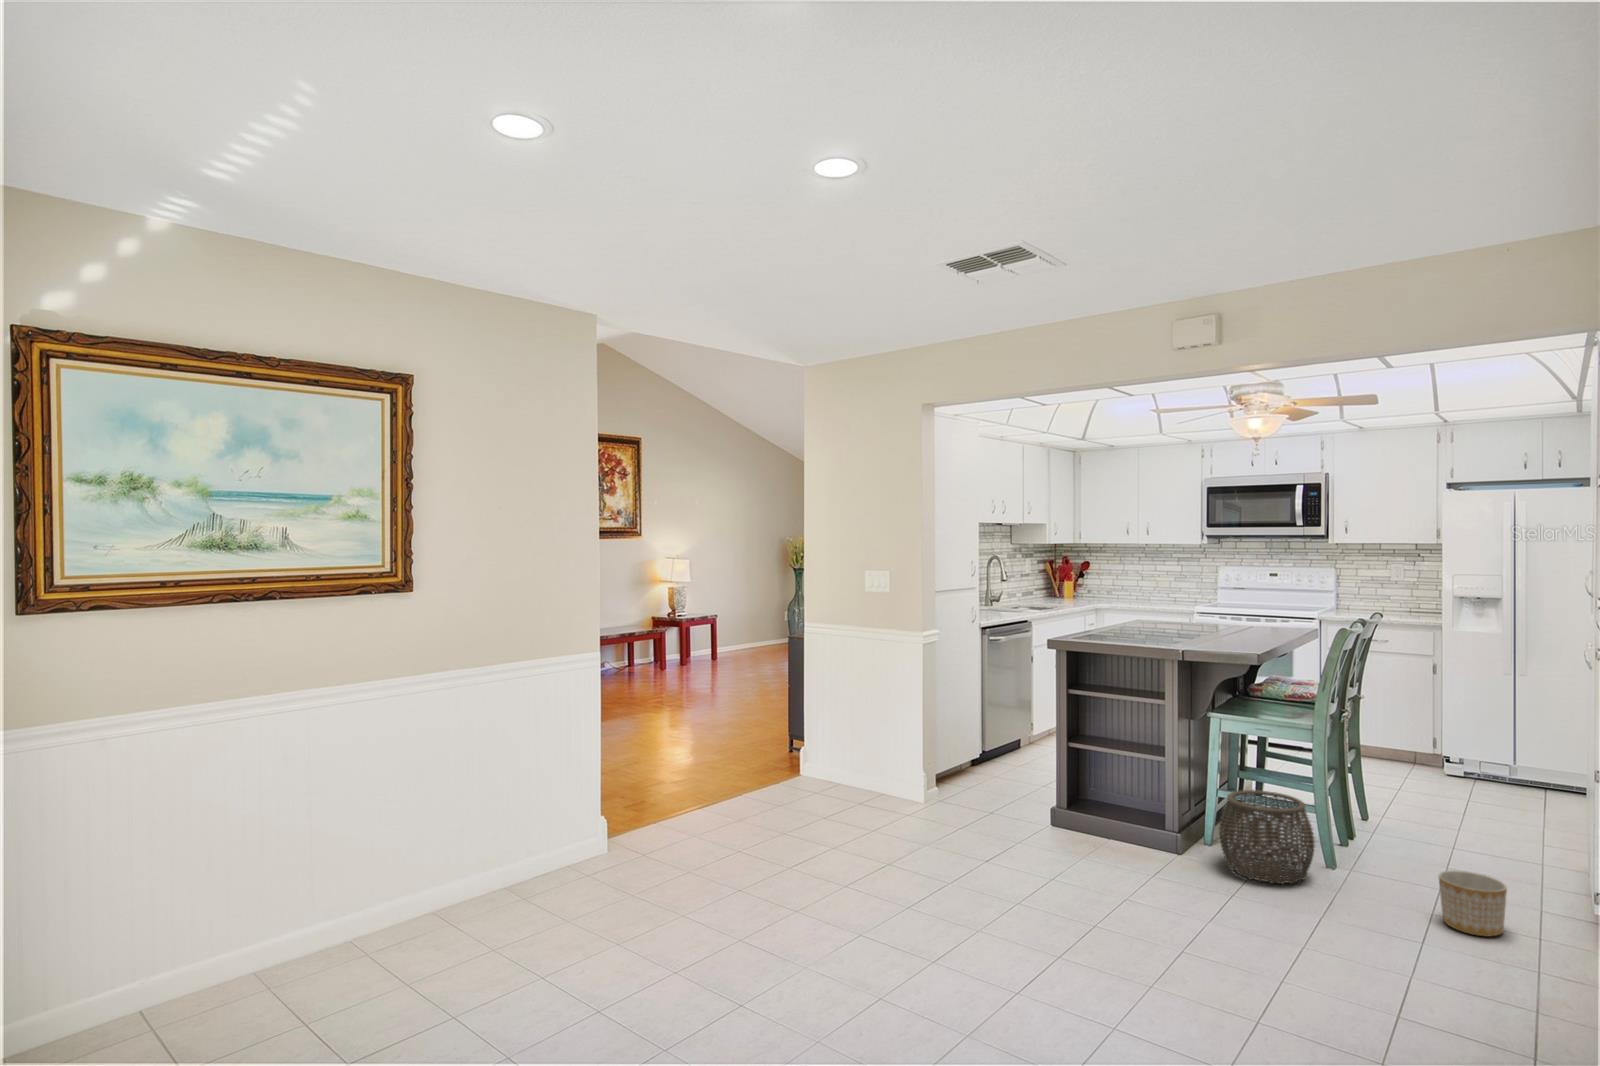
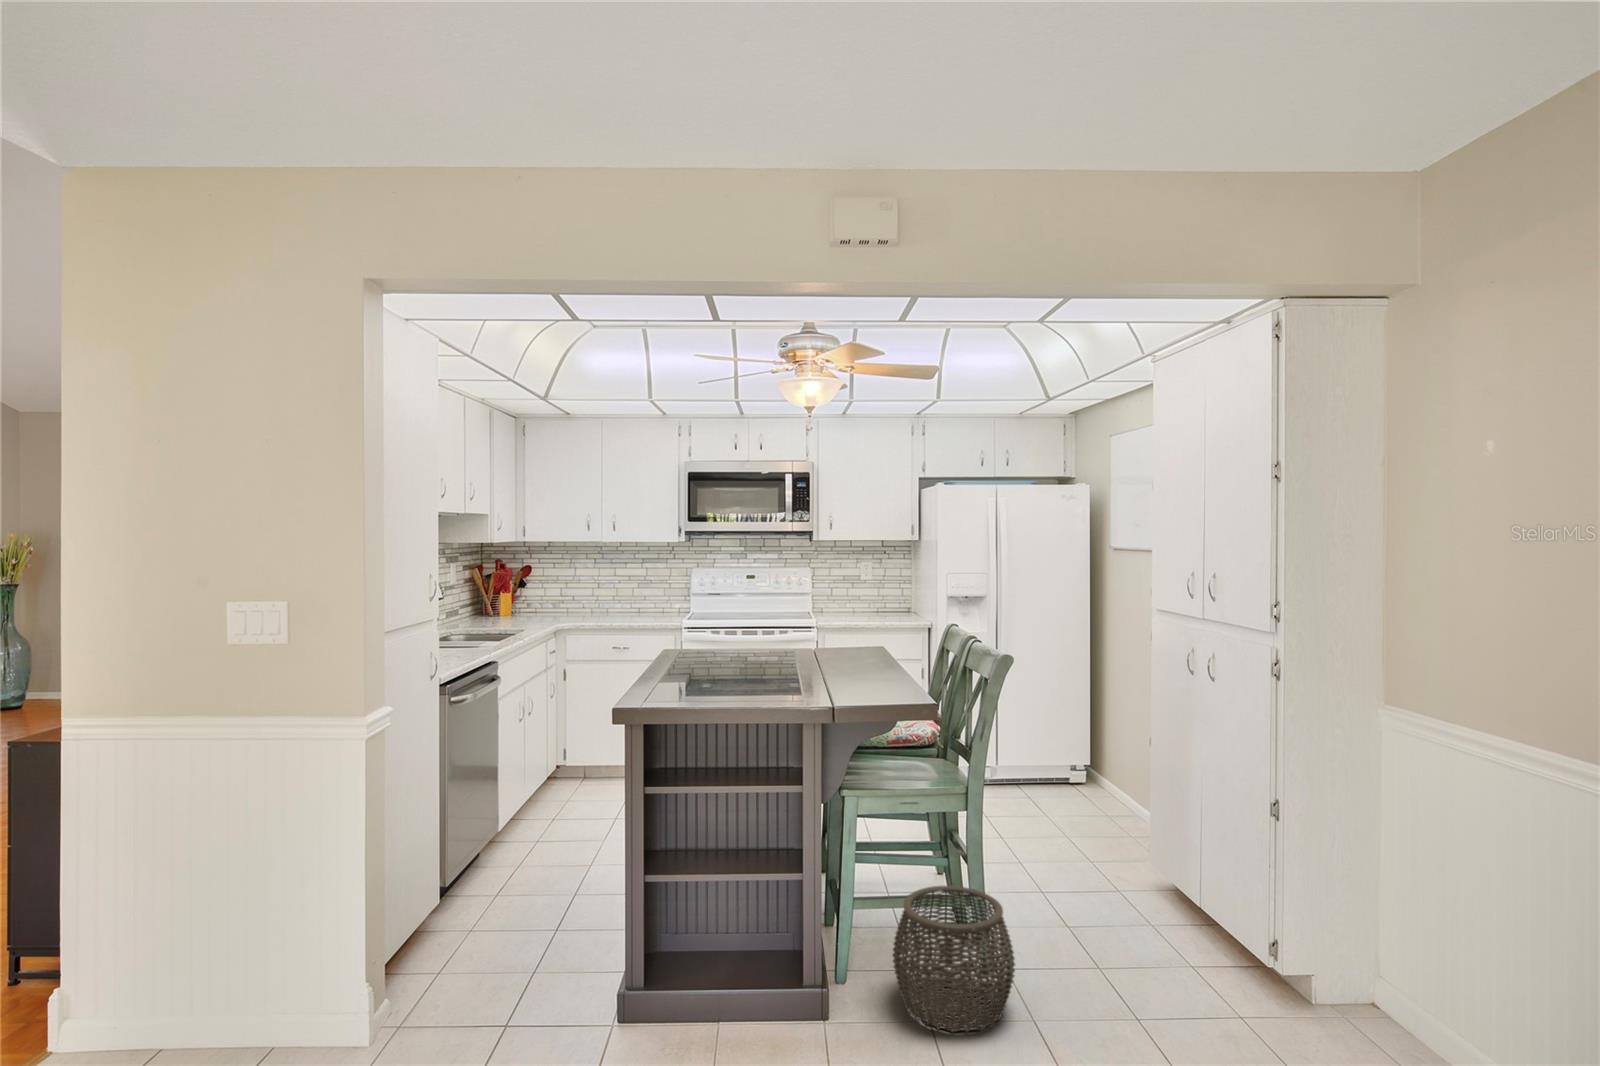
planter: present [1438,870,1507,936] -> none [1160,945,1235,1033]

